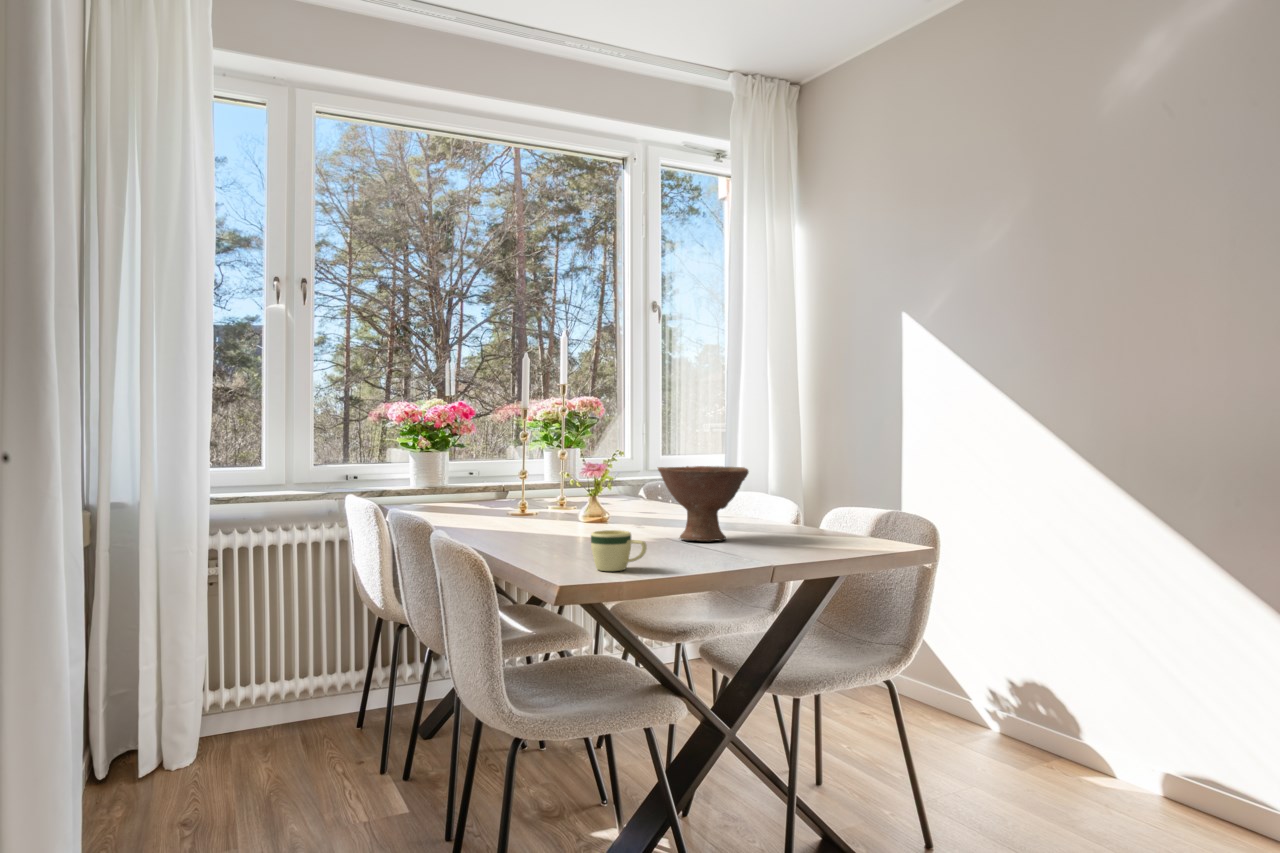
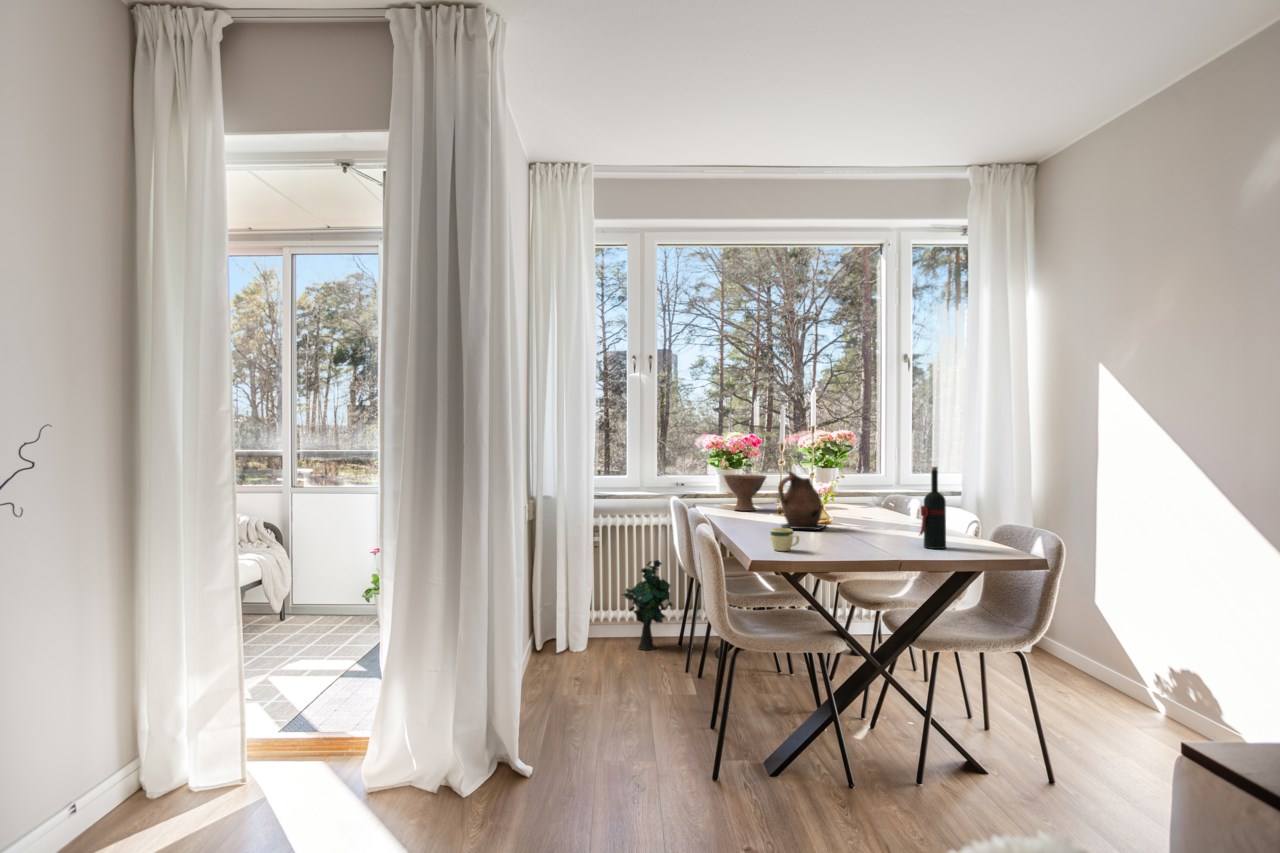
wine bottle: none [806,422,843,550] -> present [920,467,946,549]
ceramic pitcher: none [555,441,629,534] -> present [778,472,825,530]
bowl: present [658,466,749,541] -> present [724,474,766,511]
decorative plant: none [259,597,351,746] -> present [623,560,673,650]

